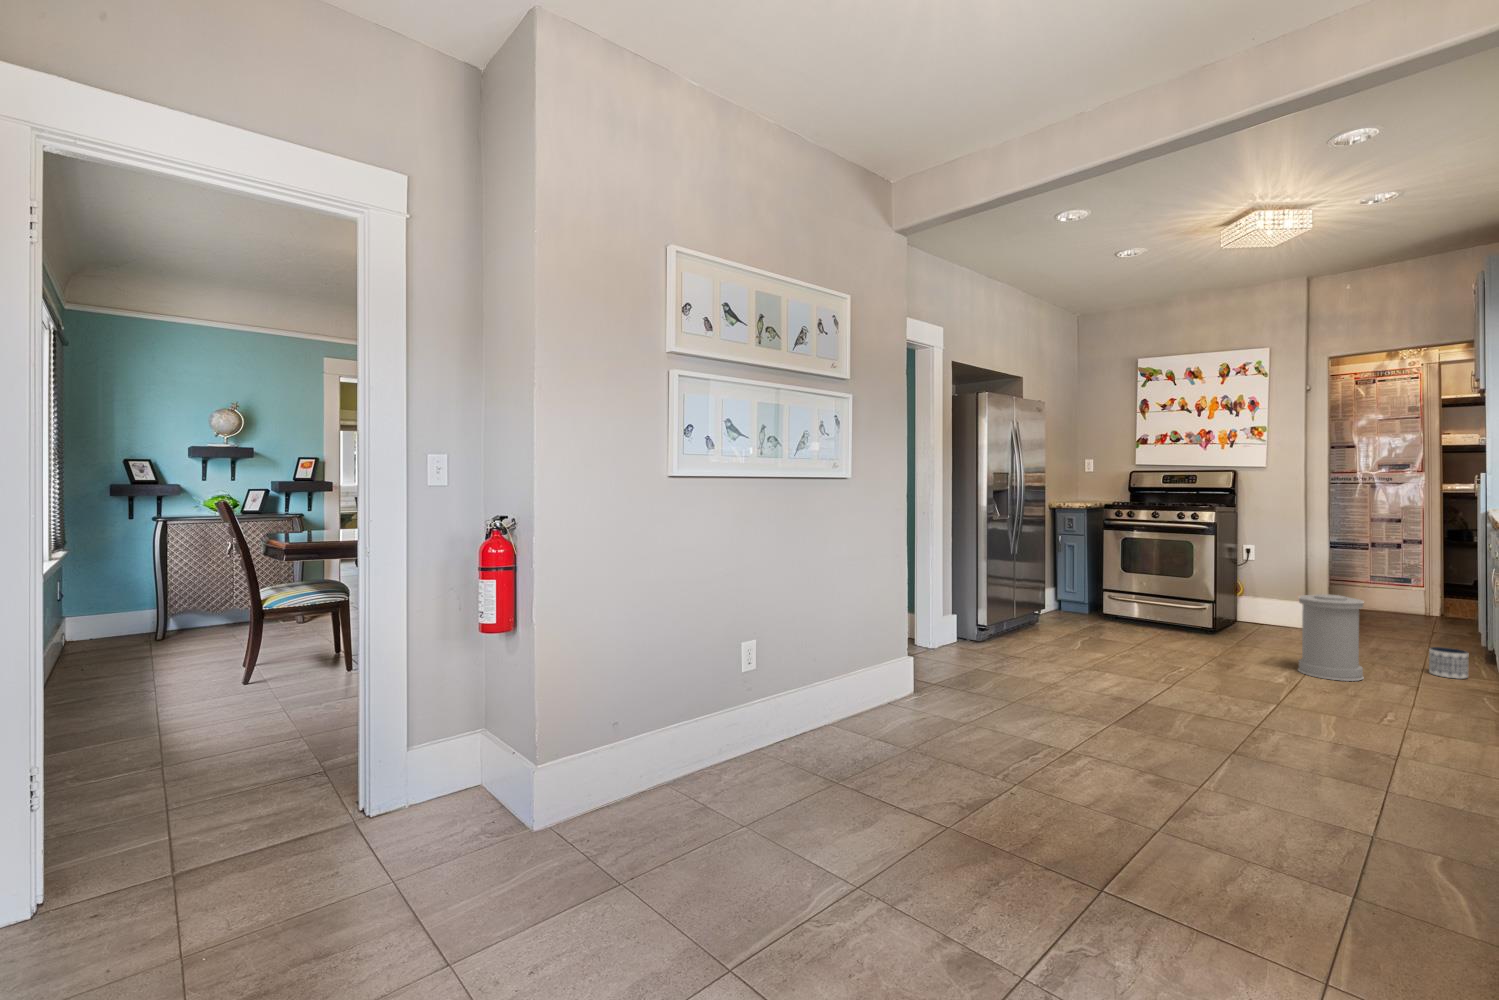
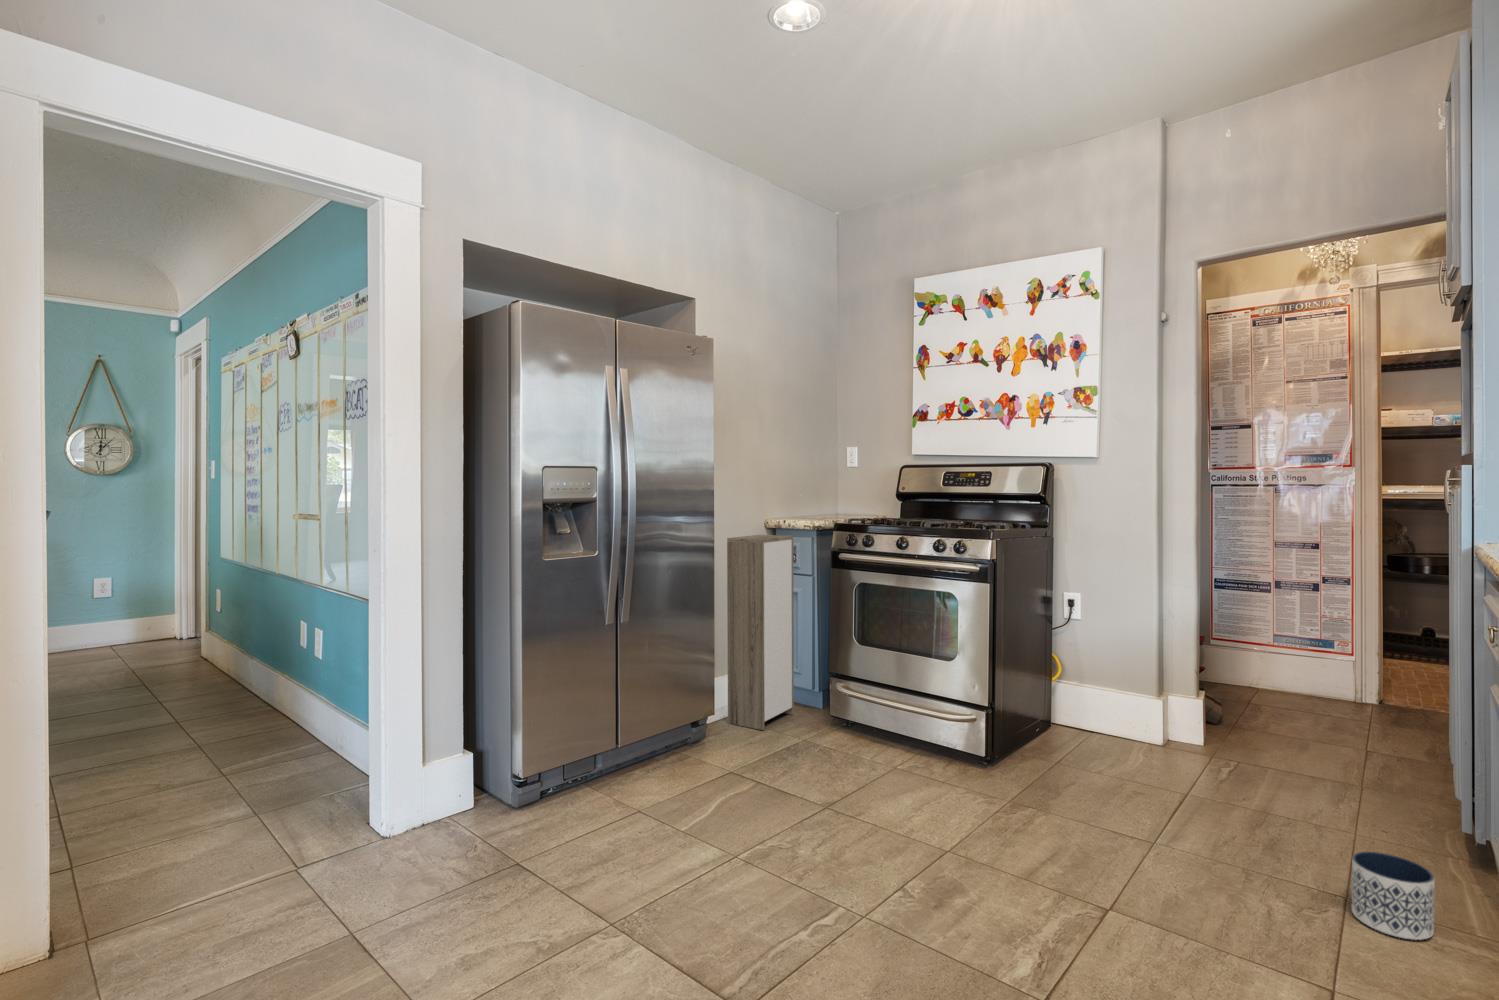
storage cabinet: none [1045,513,1078,621] -> present [727,535,794,730]
trash can: present [1298,594,1364,681] -> none [1075,736,1208,964]

